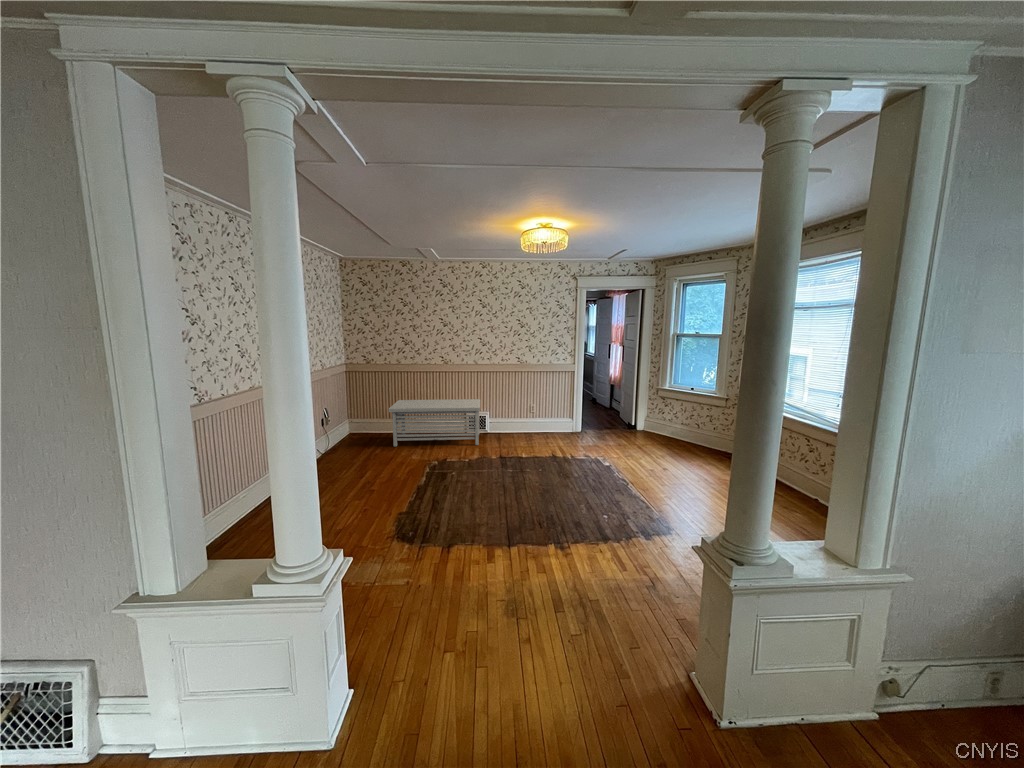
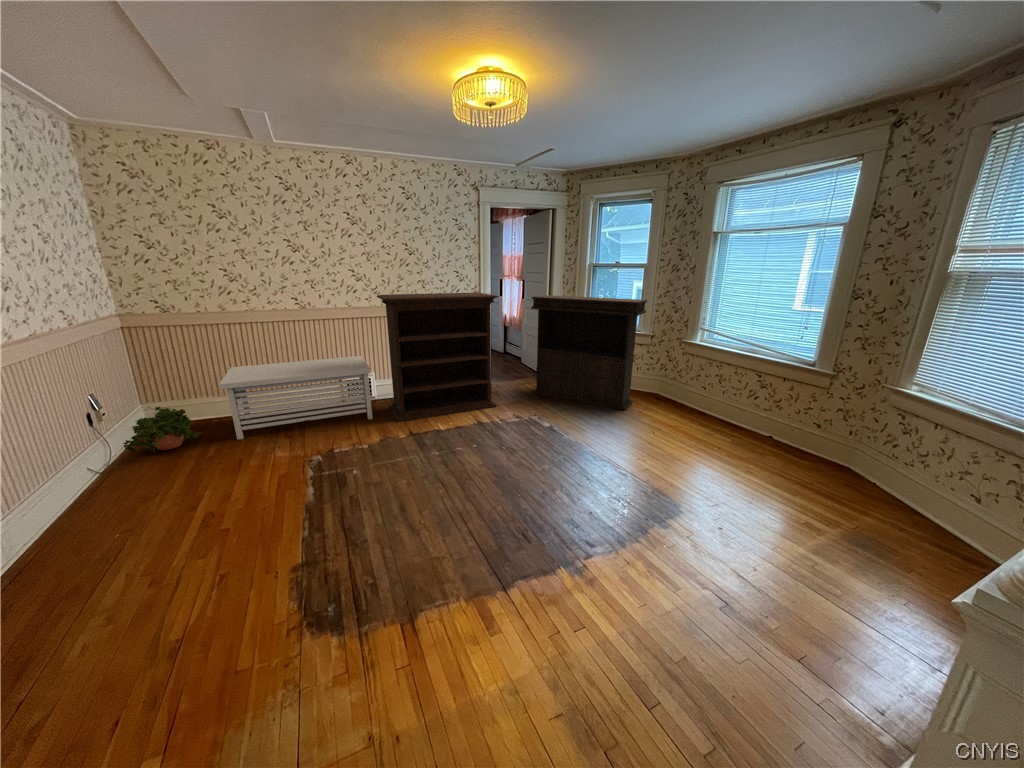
bookshelf: none [491,356,578,449] -> present [377,292,498,422]
console table: none [612,359,713,464] -> present [531,295,647,410]
potted plant: none [336,419,376,447] -> present [123,407,200,452]

